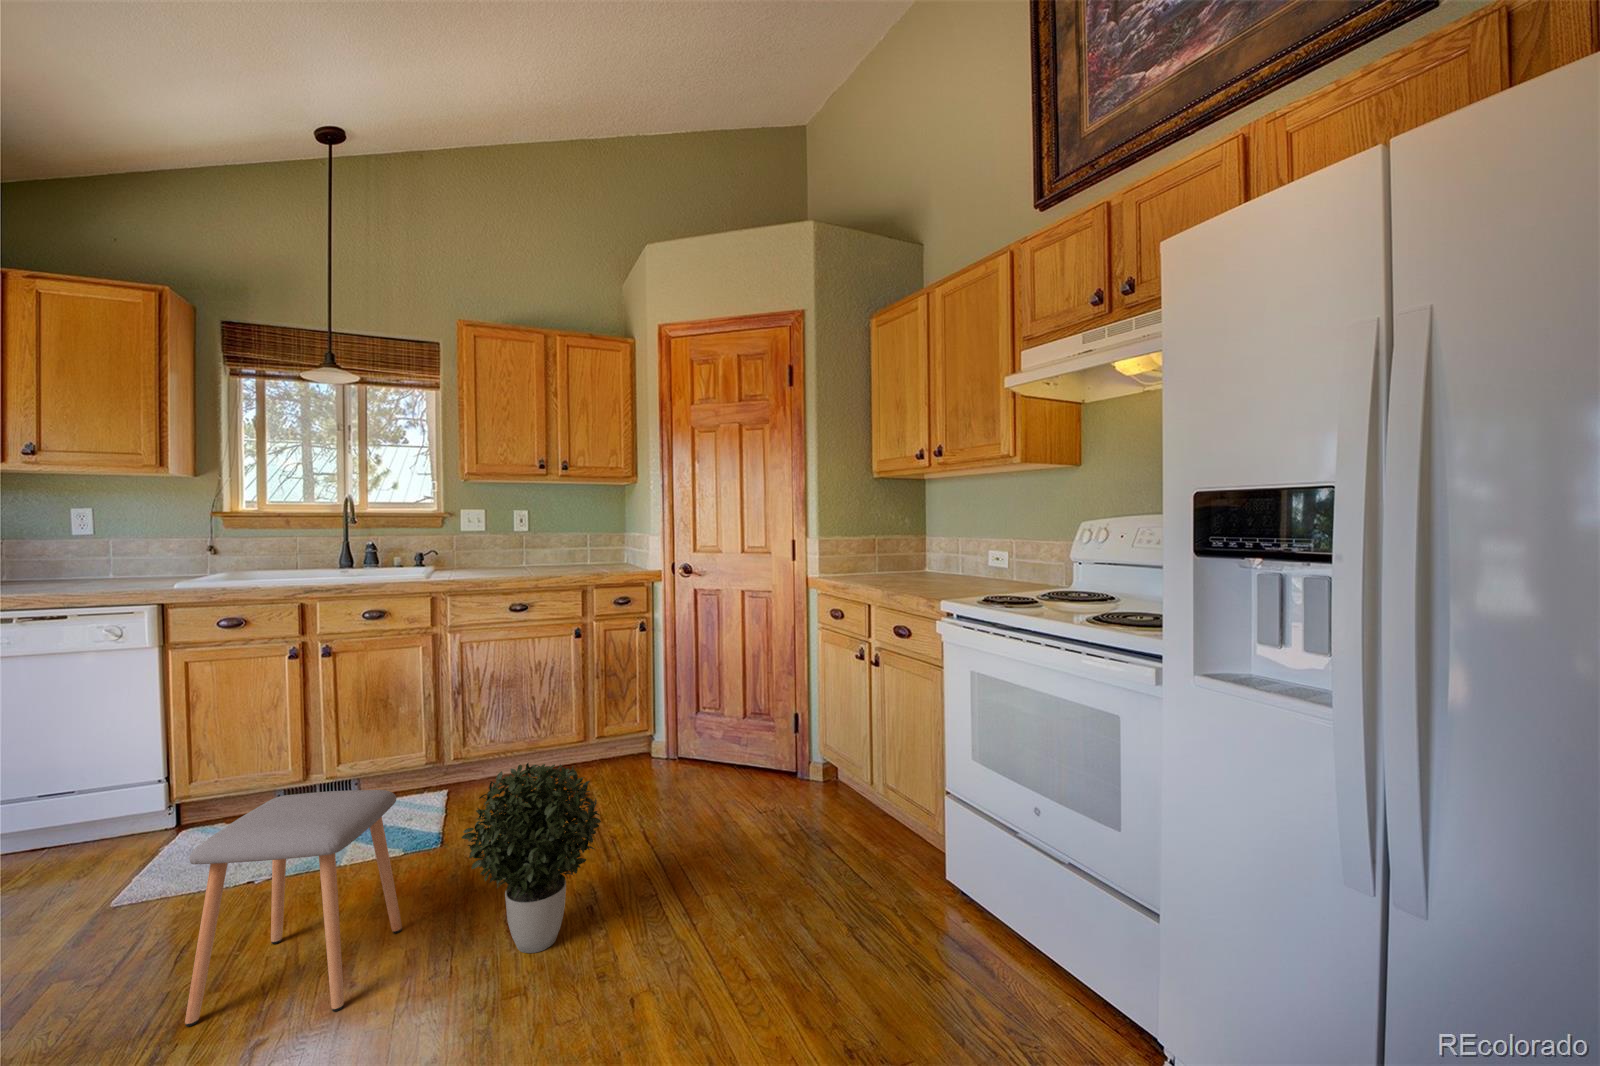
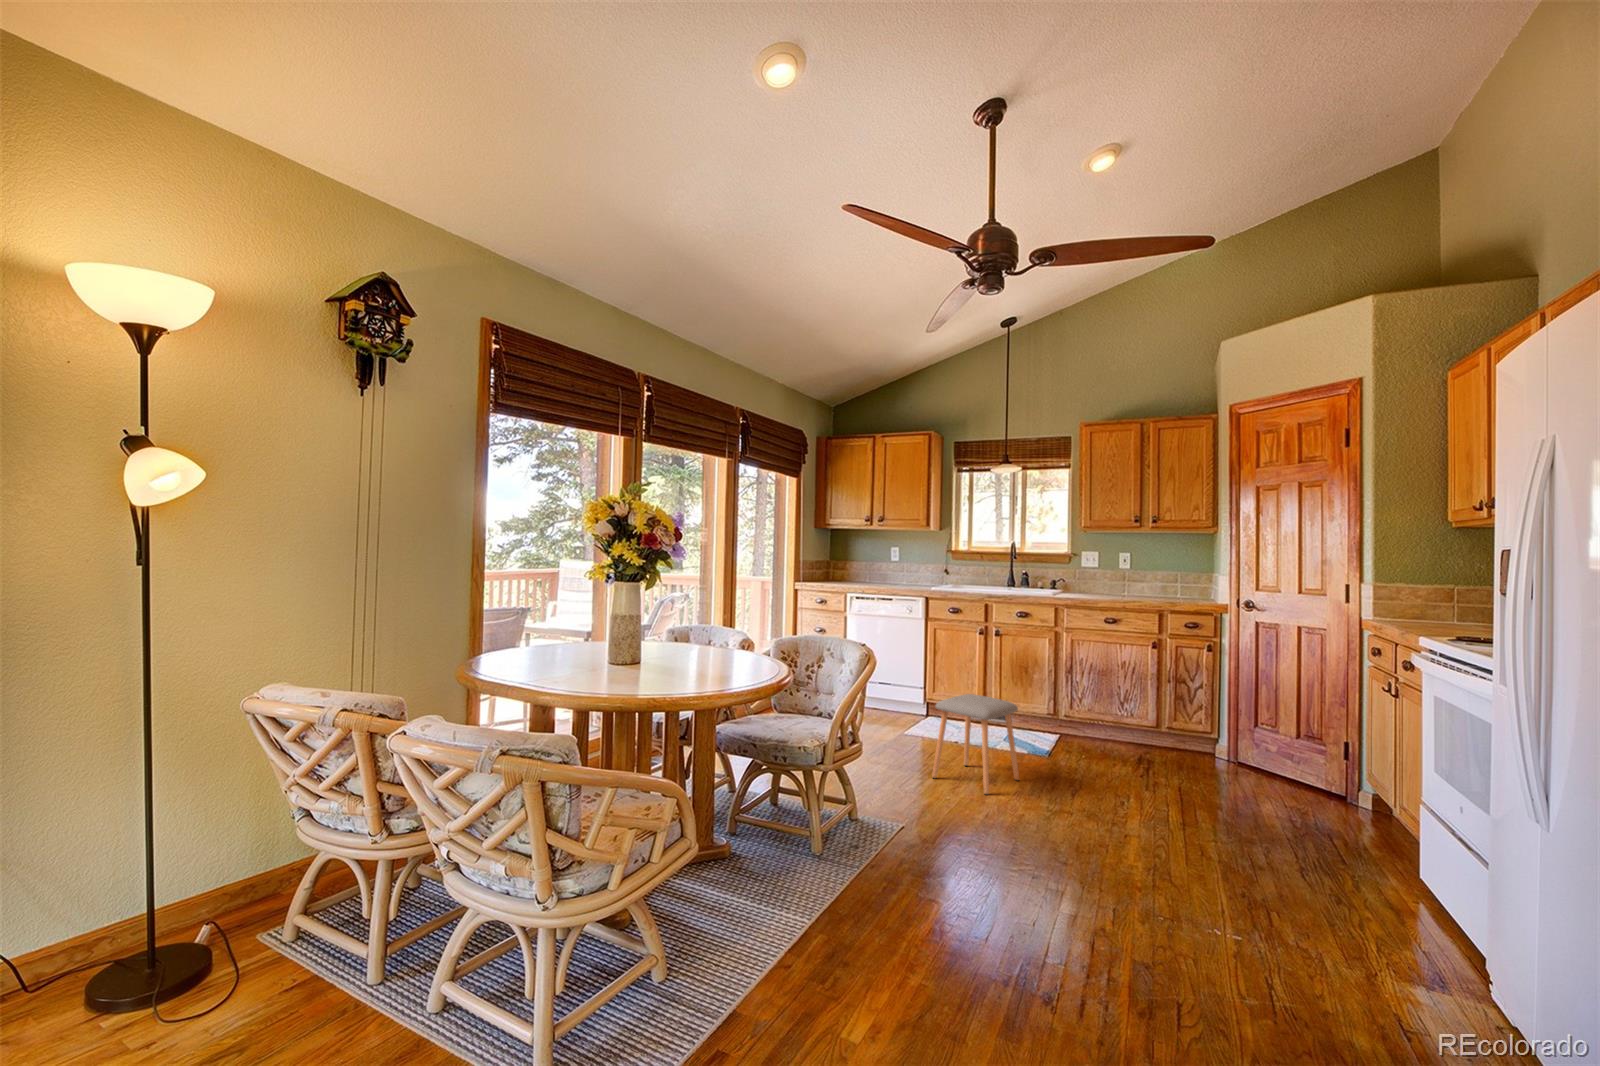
potted plant: present [462,763,601,953] -> none [1044,704,1125,812]

